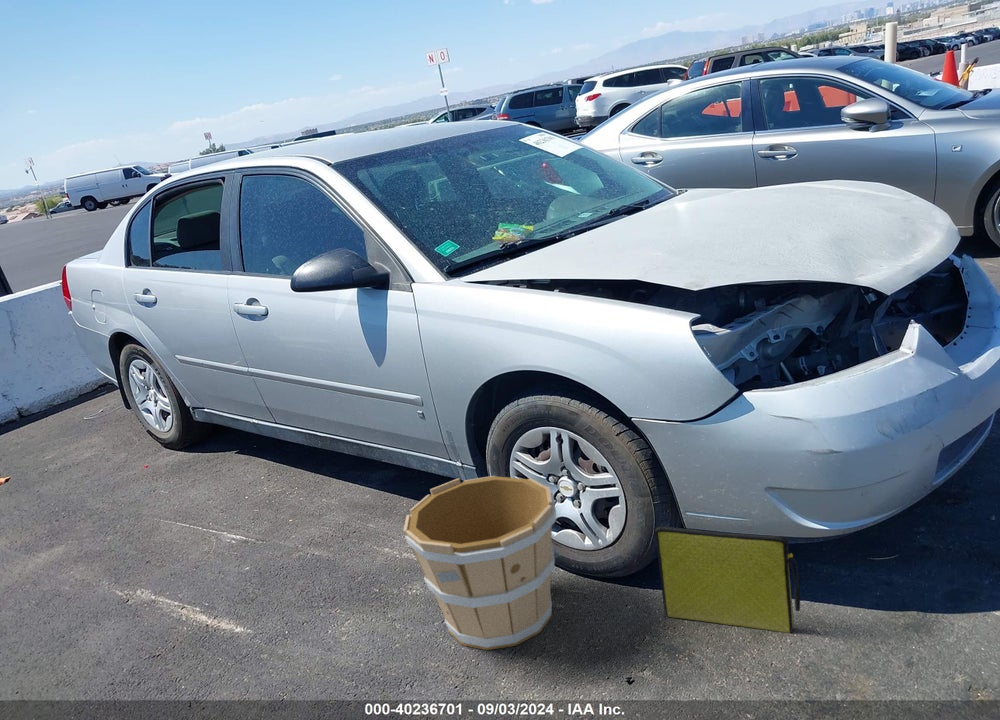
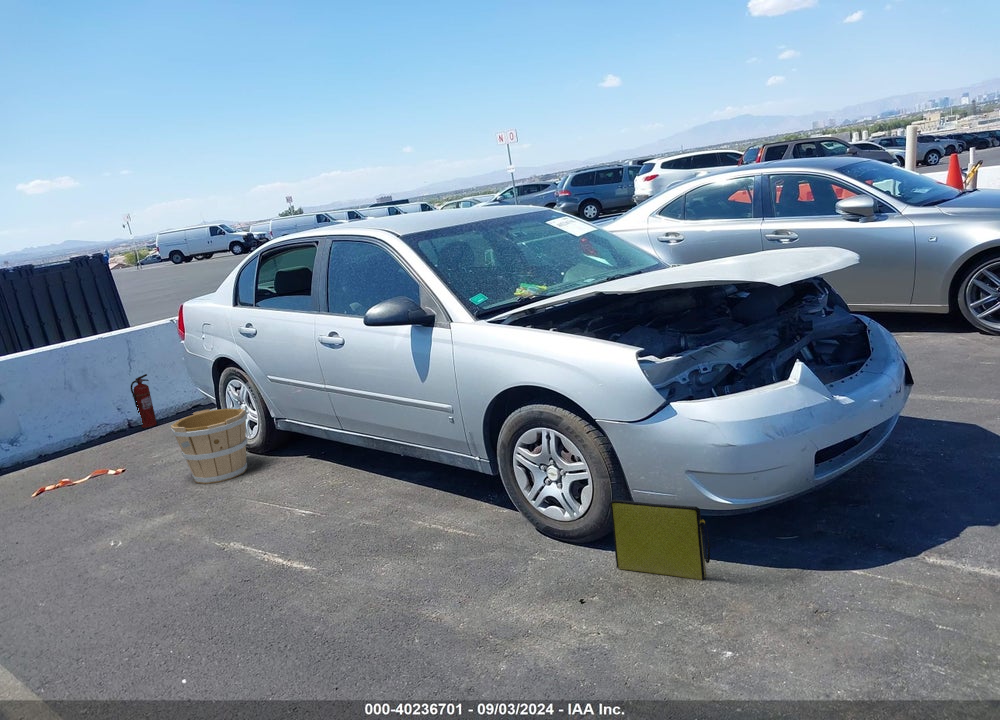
fire extinguisher: none [16,350,54,414] -> present [131,374,157,428]
wooden bucket: present [404,476,556,650] -> present [171,409,248,484]

